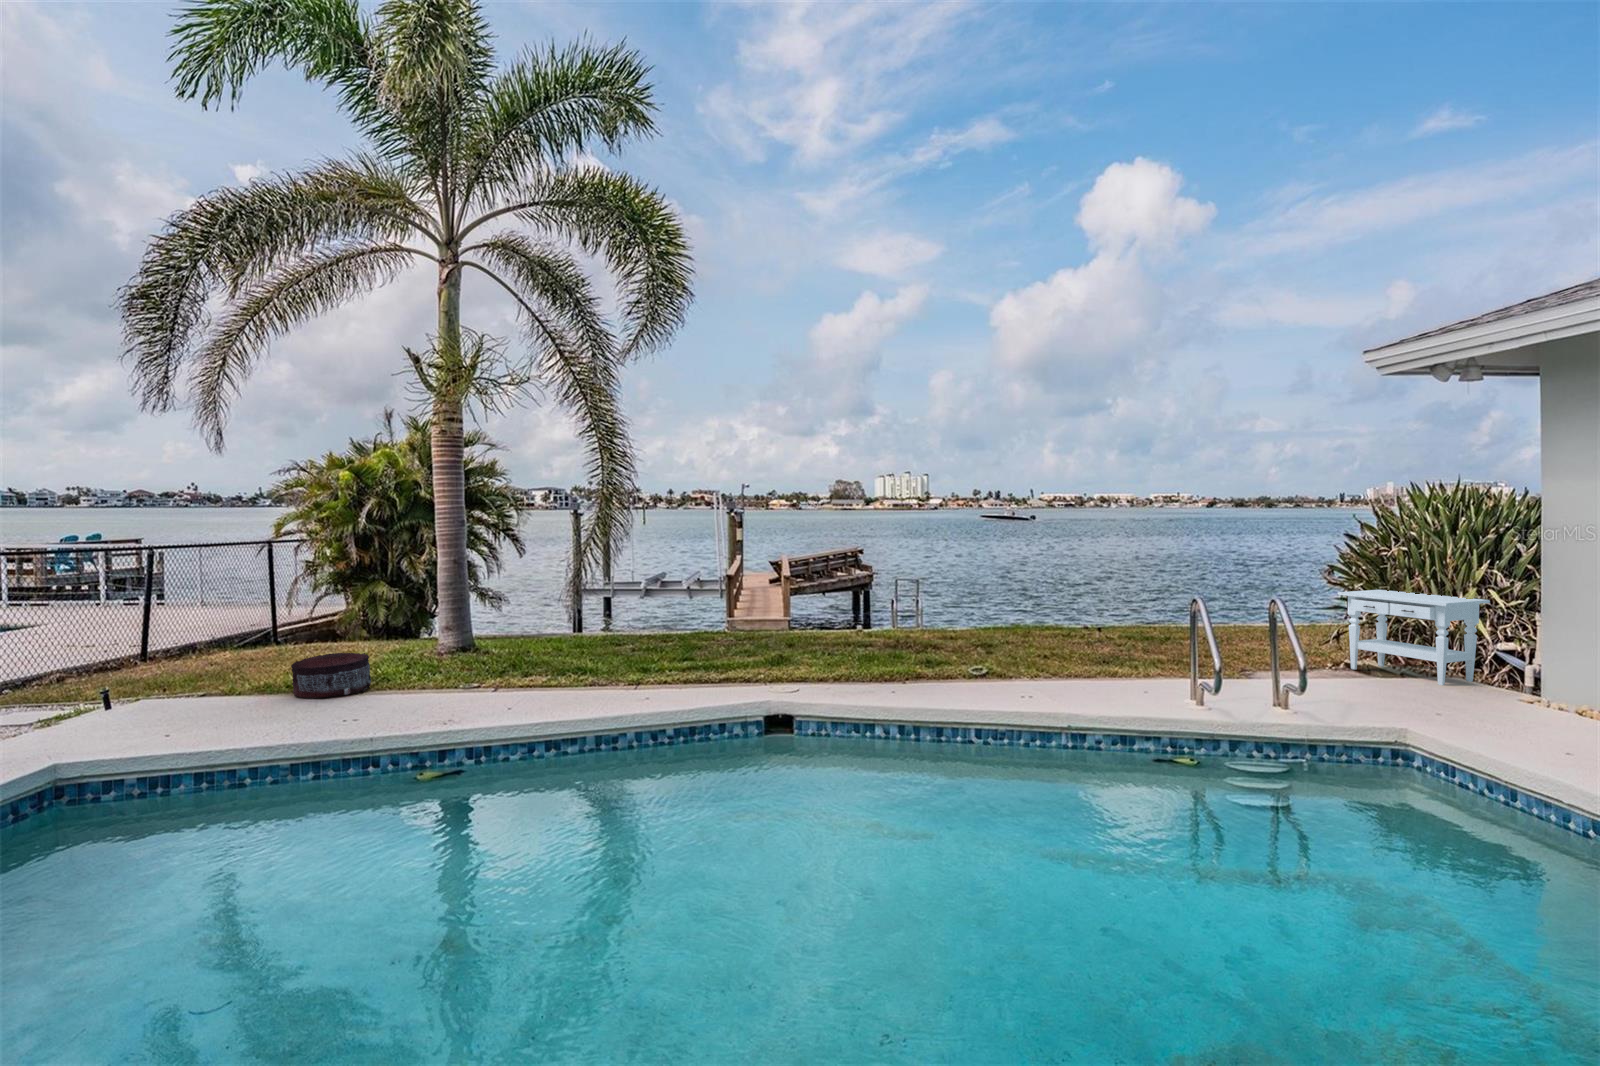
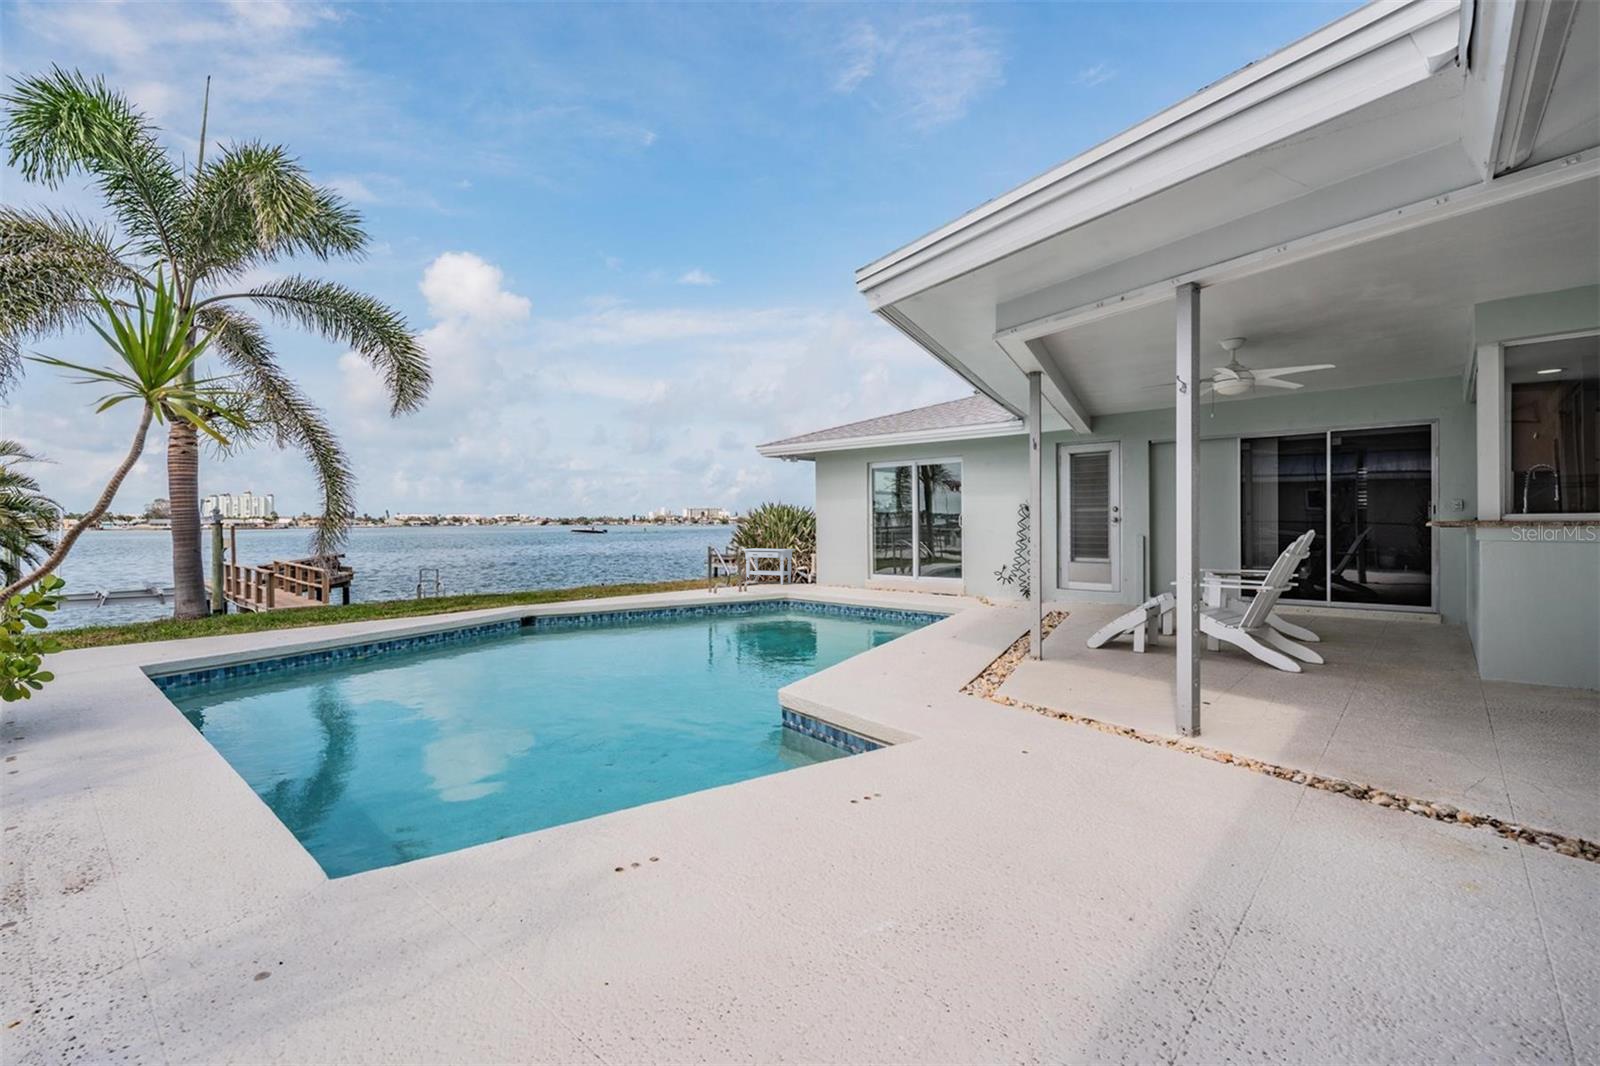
pouf: present [291,653,371,698] -> none [153,607,222,638]

